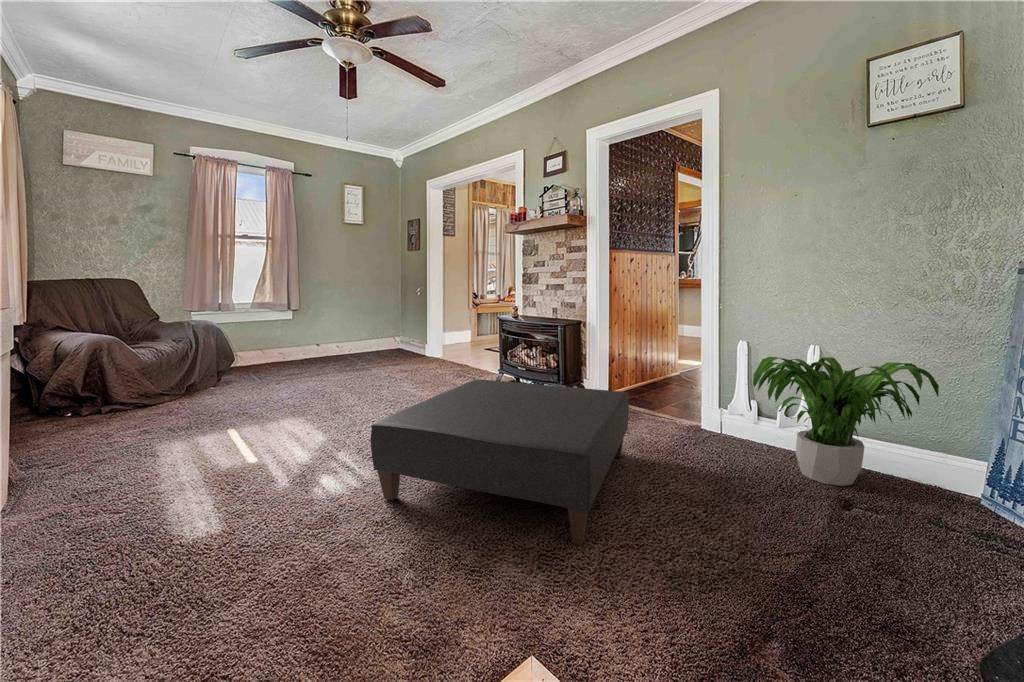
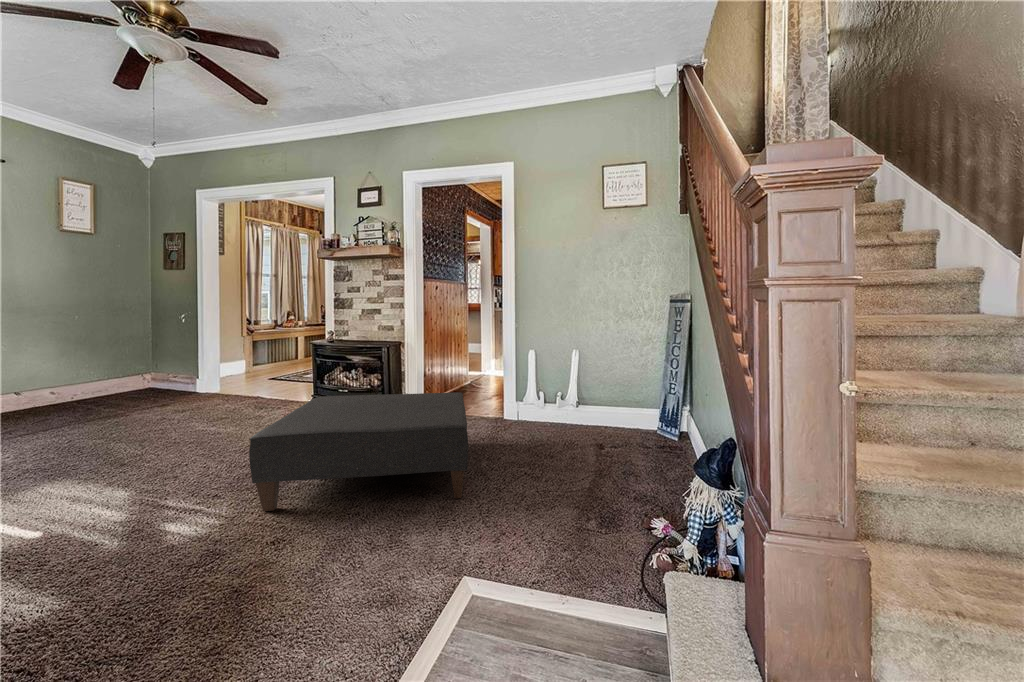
potted plant: present [753,357,939,486] -> none [546,357,637,438]

